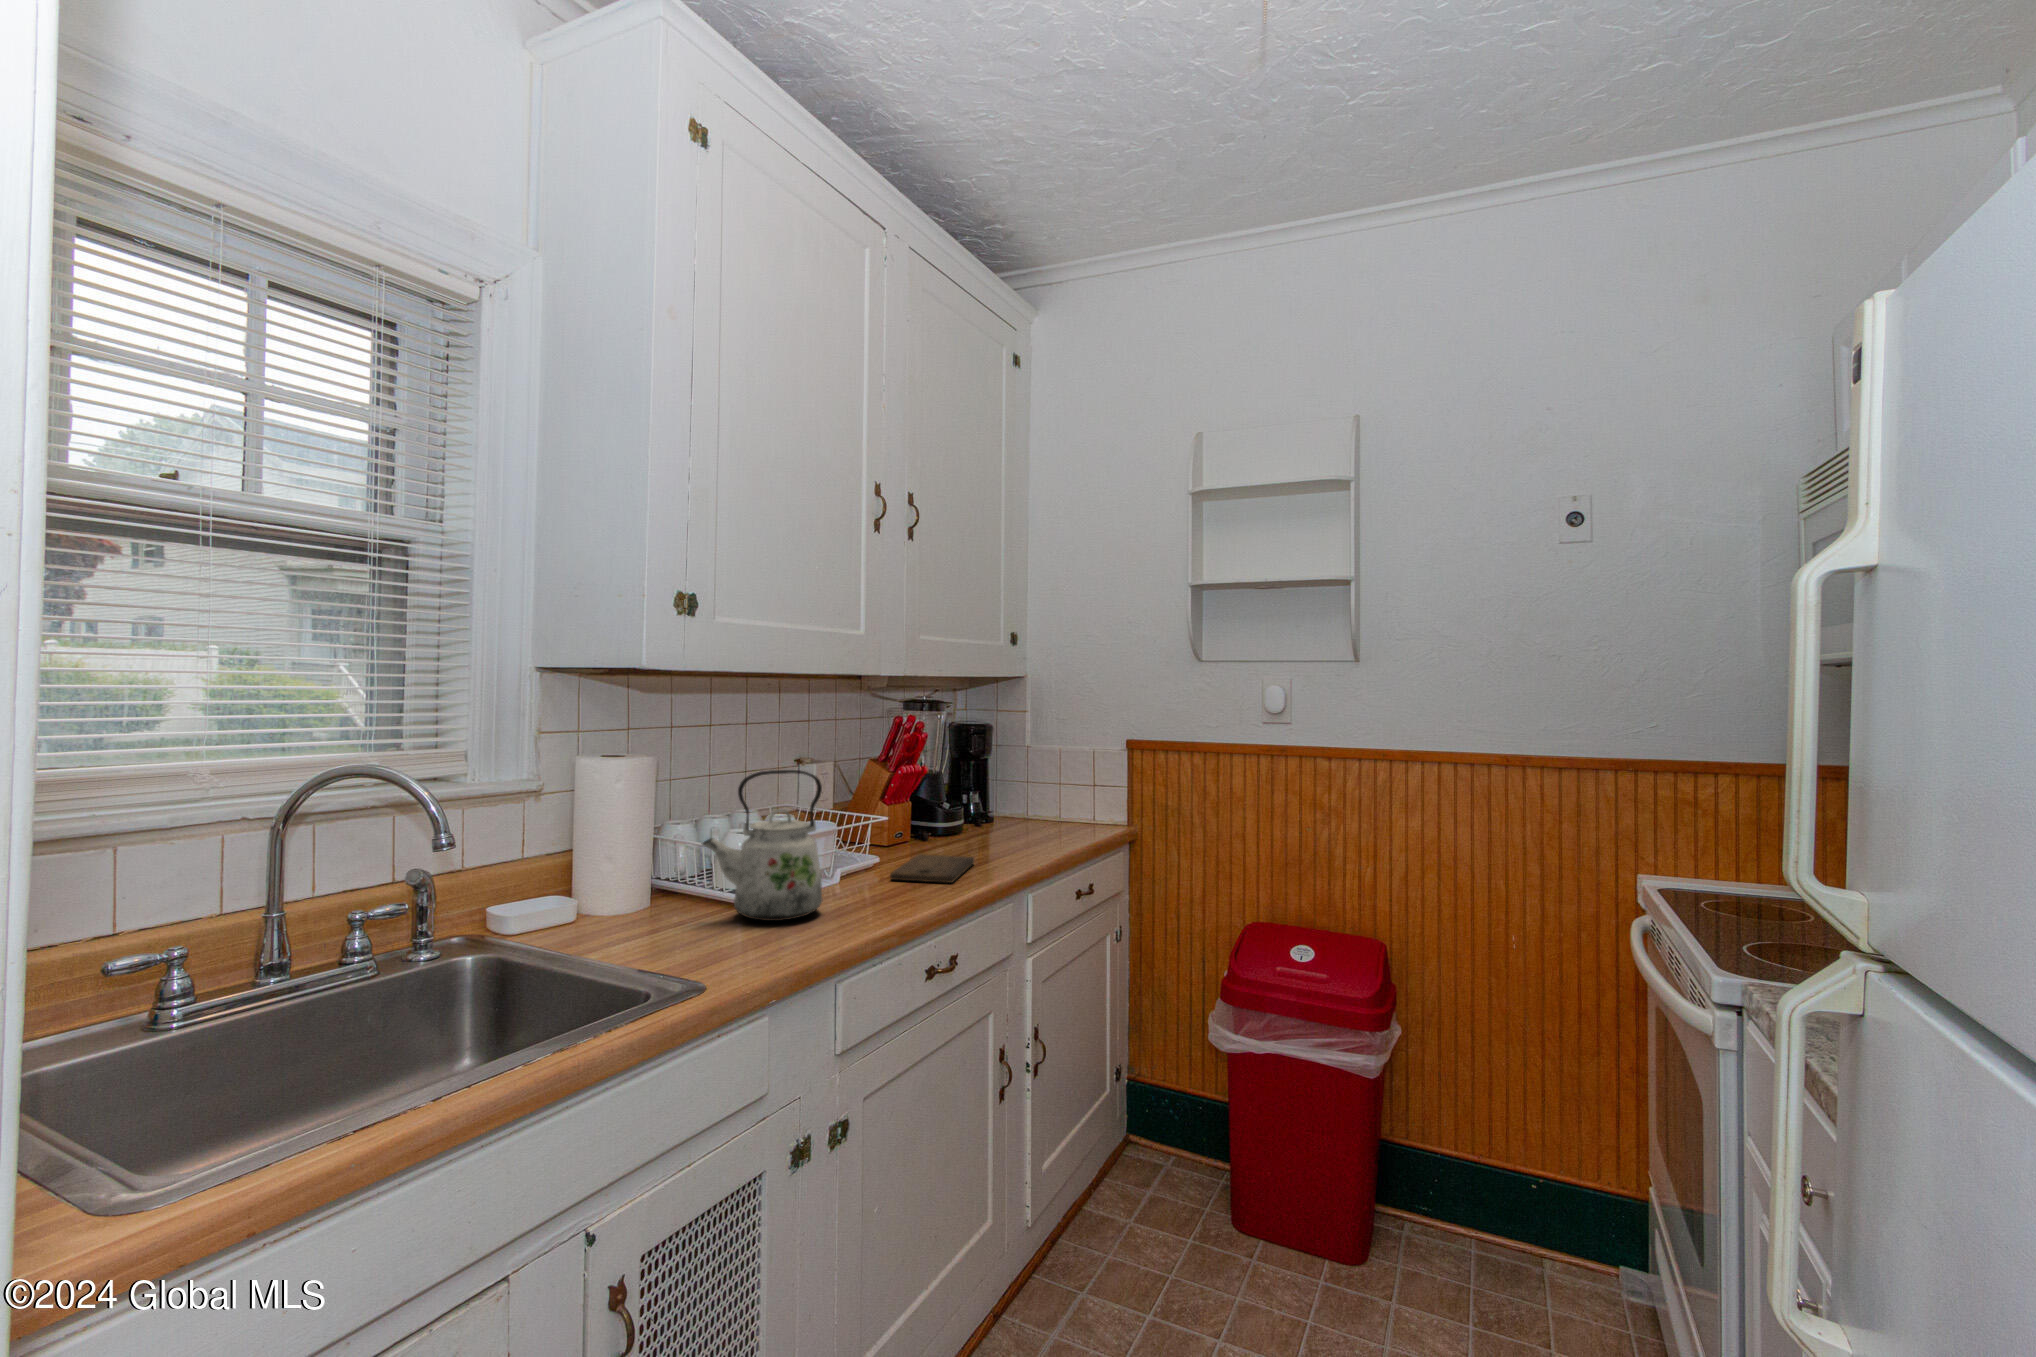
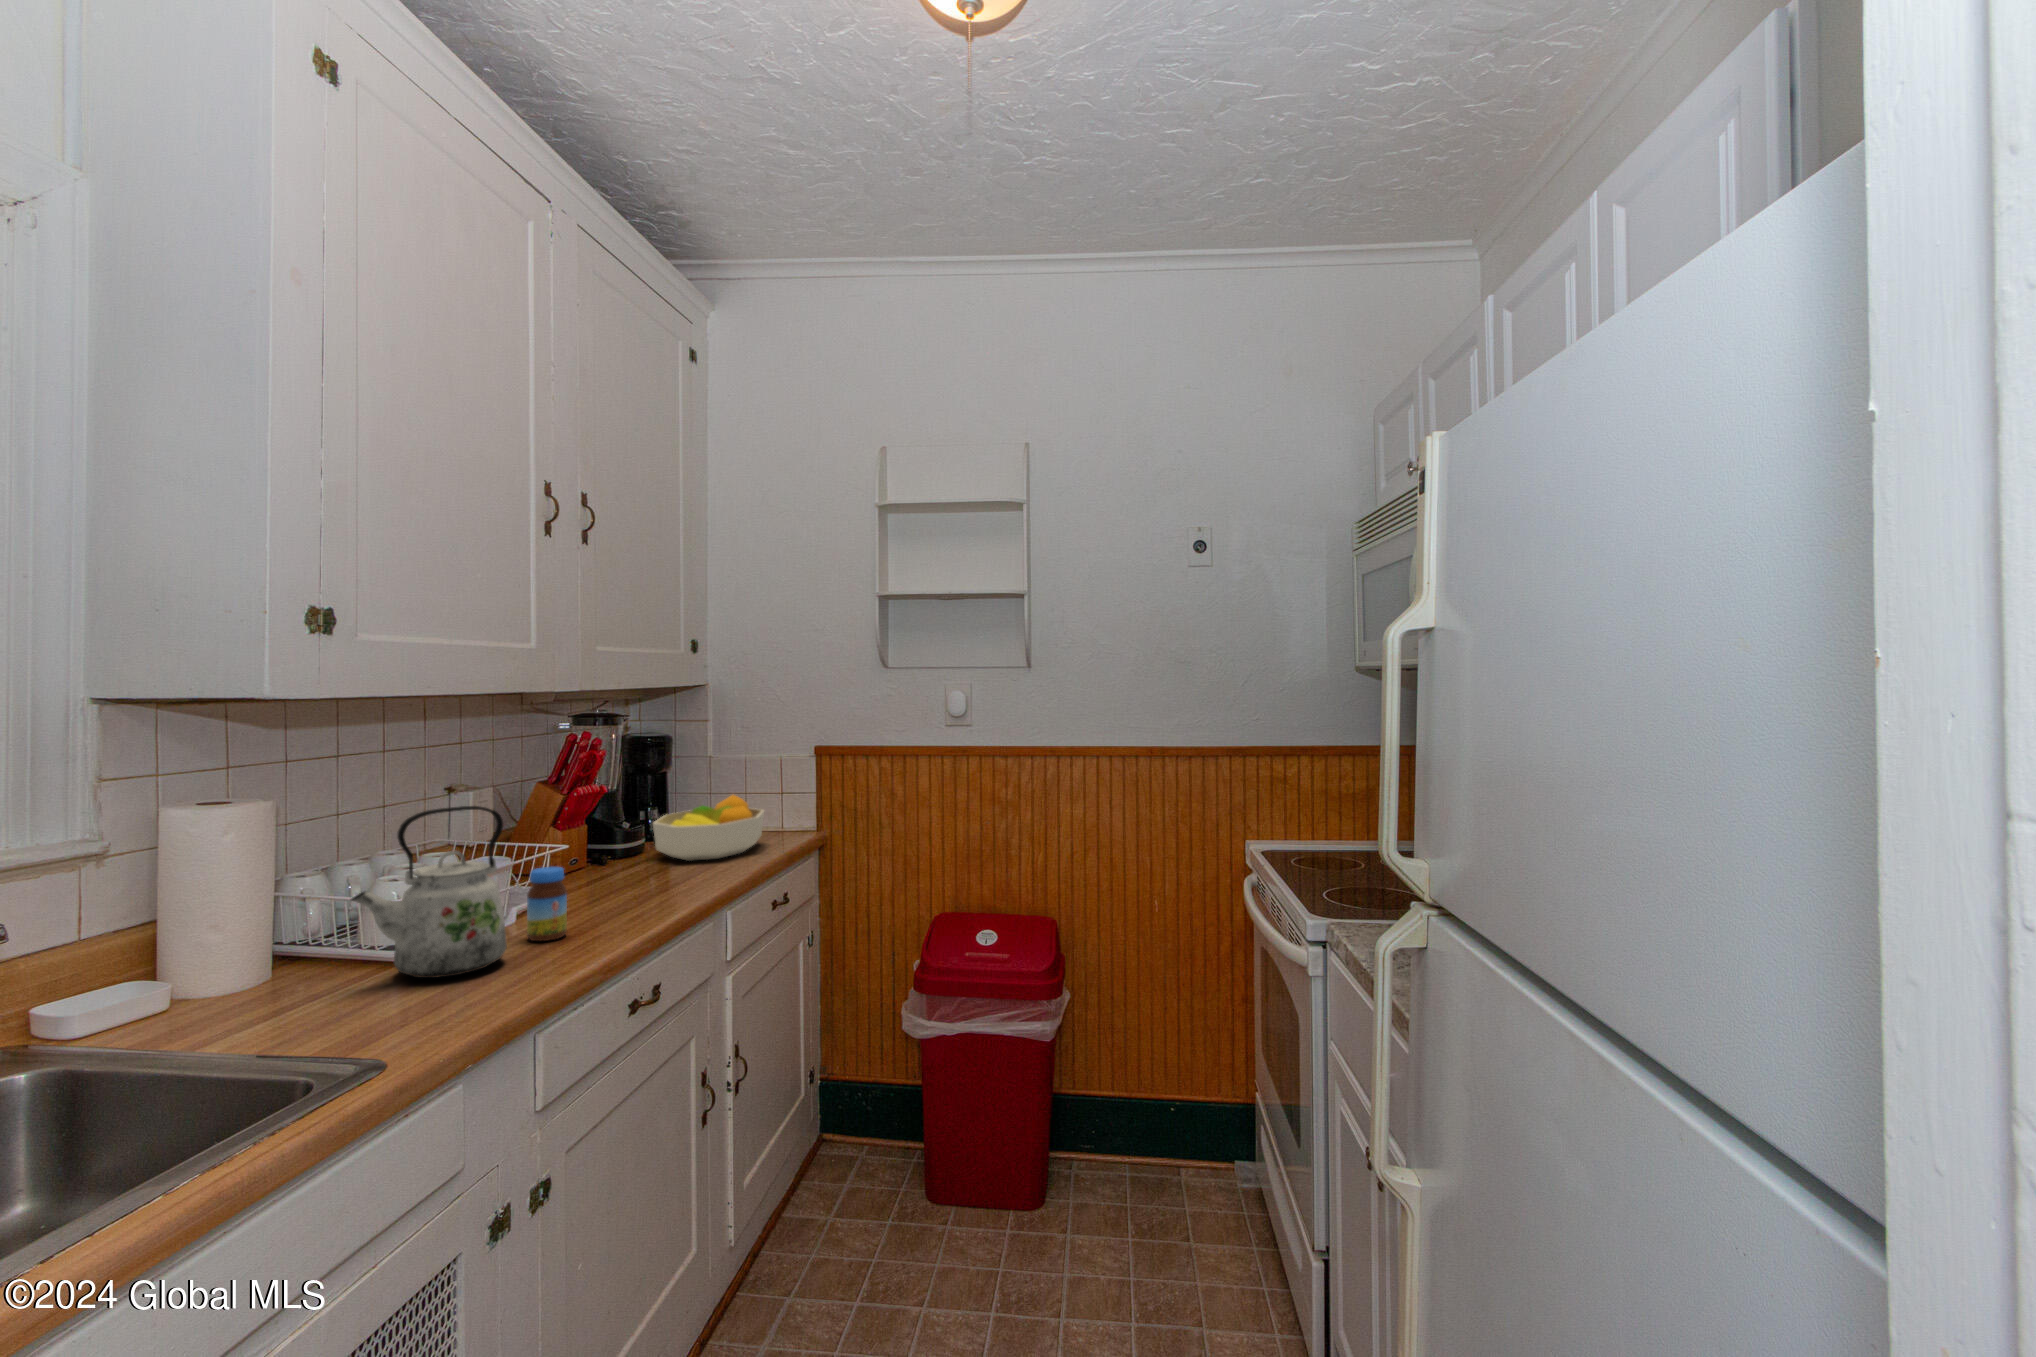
fruit bowl: none [968,783,1073,843] -> present [653,795,765,861]
jar: none [844,832,877,900] -> present [527,867,567,941]
cutting board: present [890,854,974,883] -> none [576,880,668,914]

